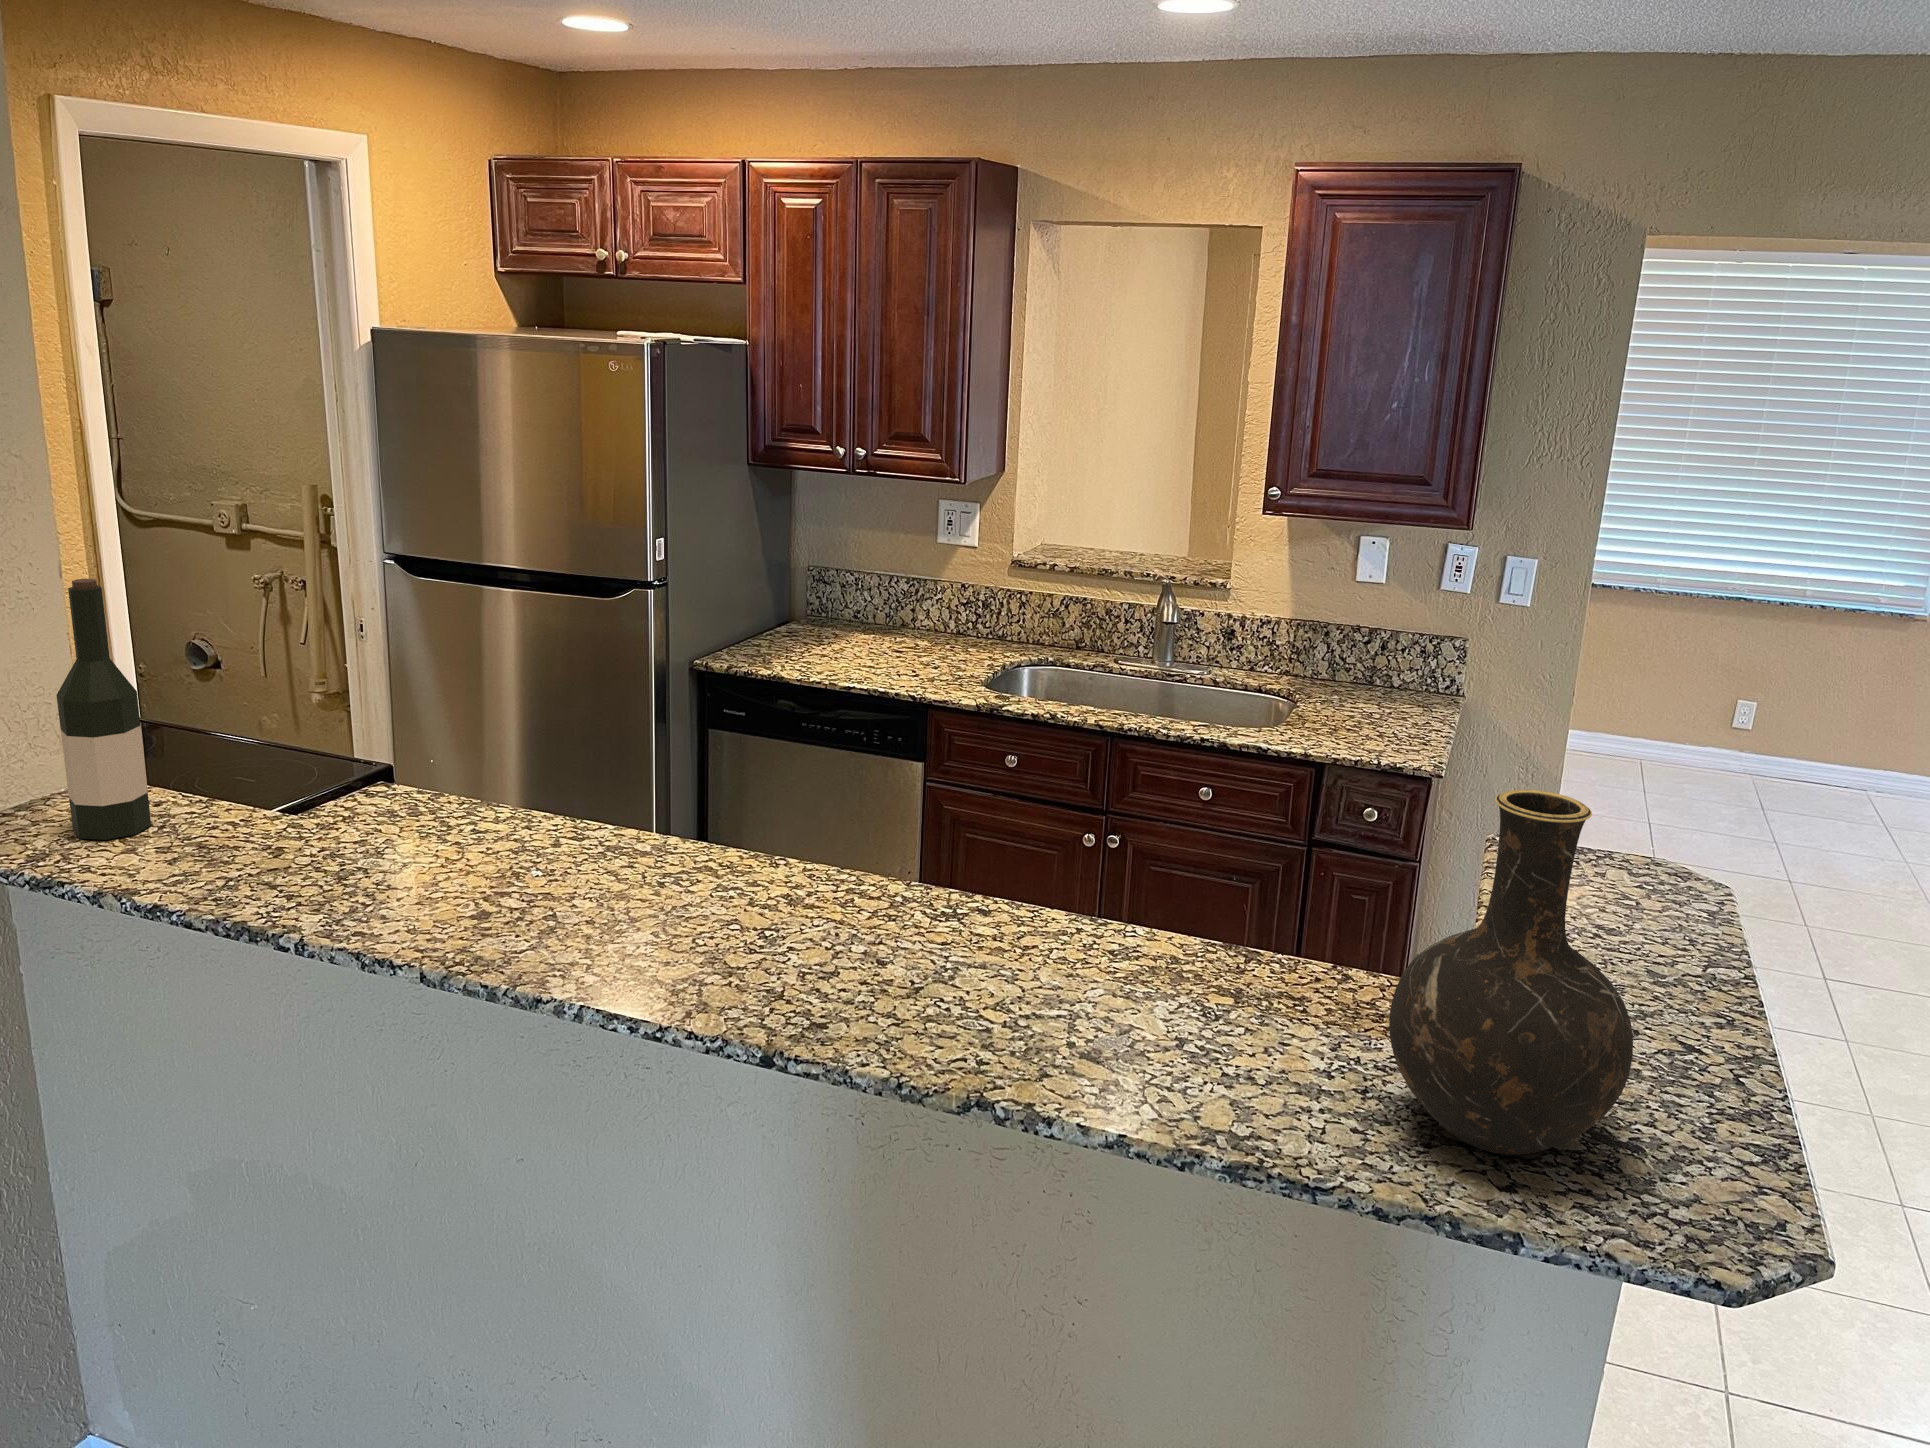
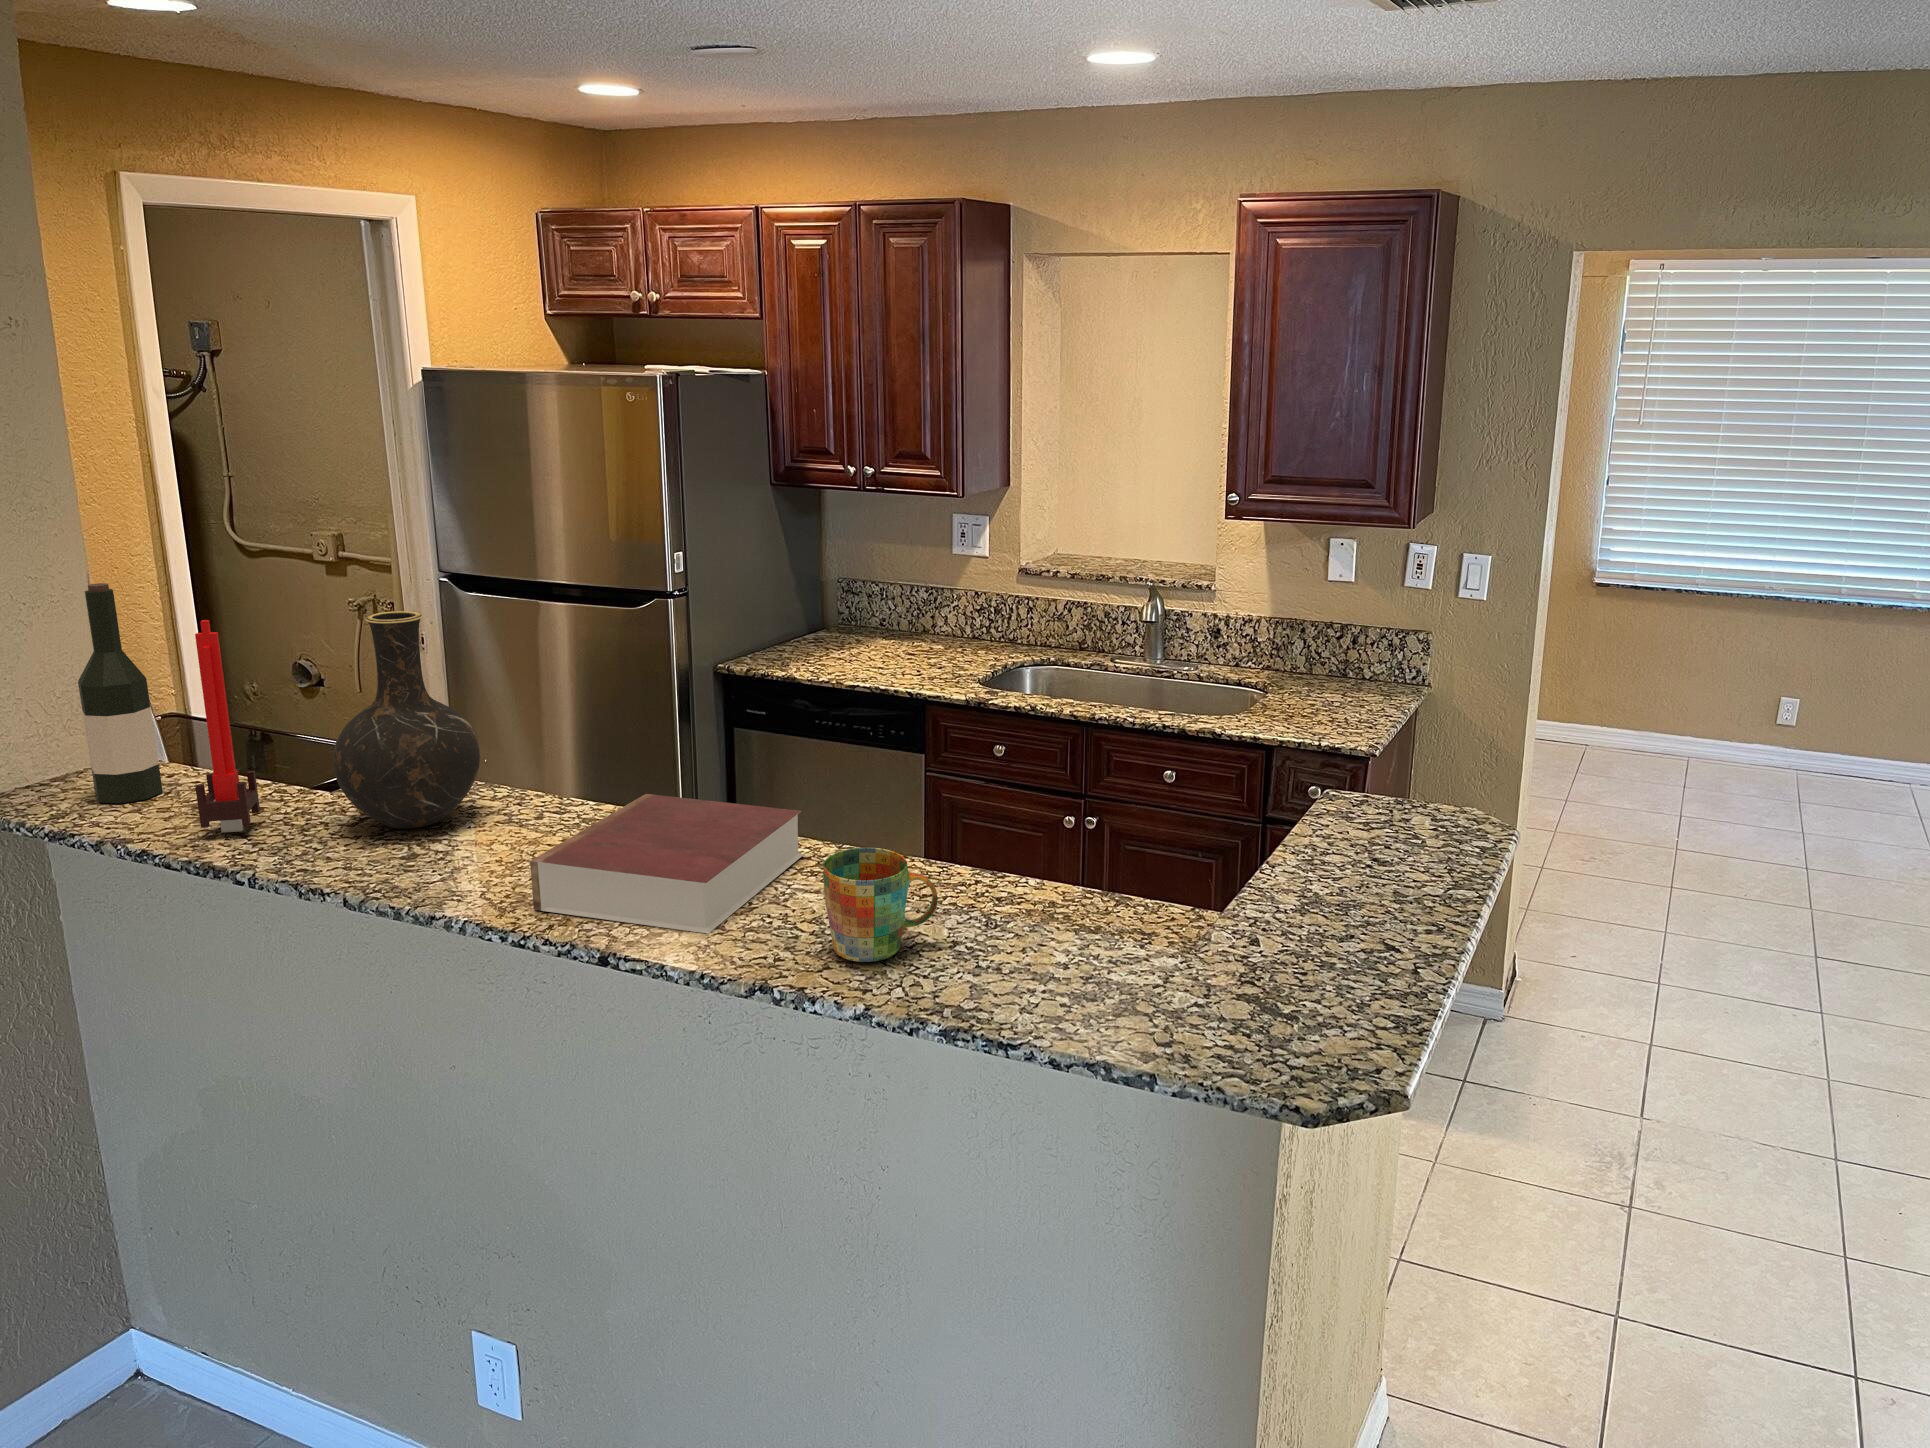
candle: none [216,629,283,881] -> present [195,620,260,833]
vase: present [1389,790,1633,1155] -> present [333,611,480,829]
book: none [658,842,947,1025] -> present [530,794,803,934]
mug: none [1036,926,1166,1067] -> present [823,848,938,962]

